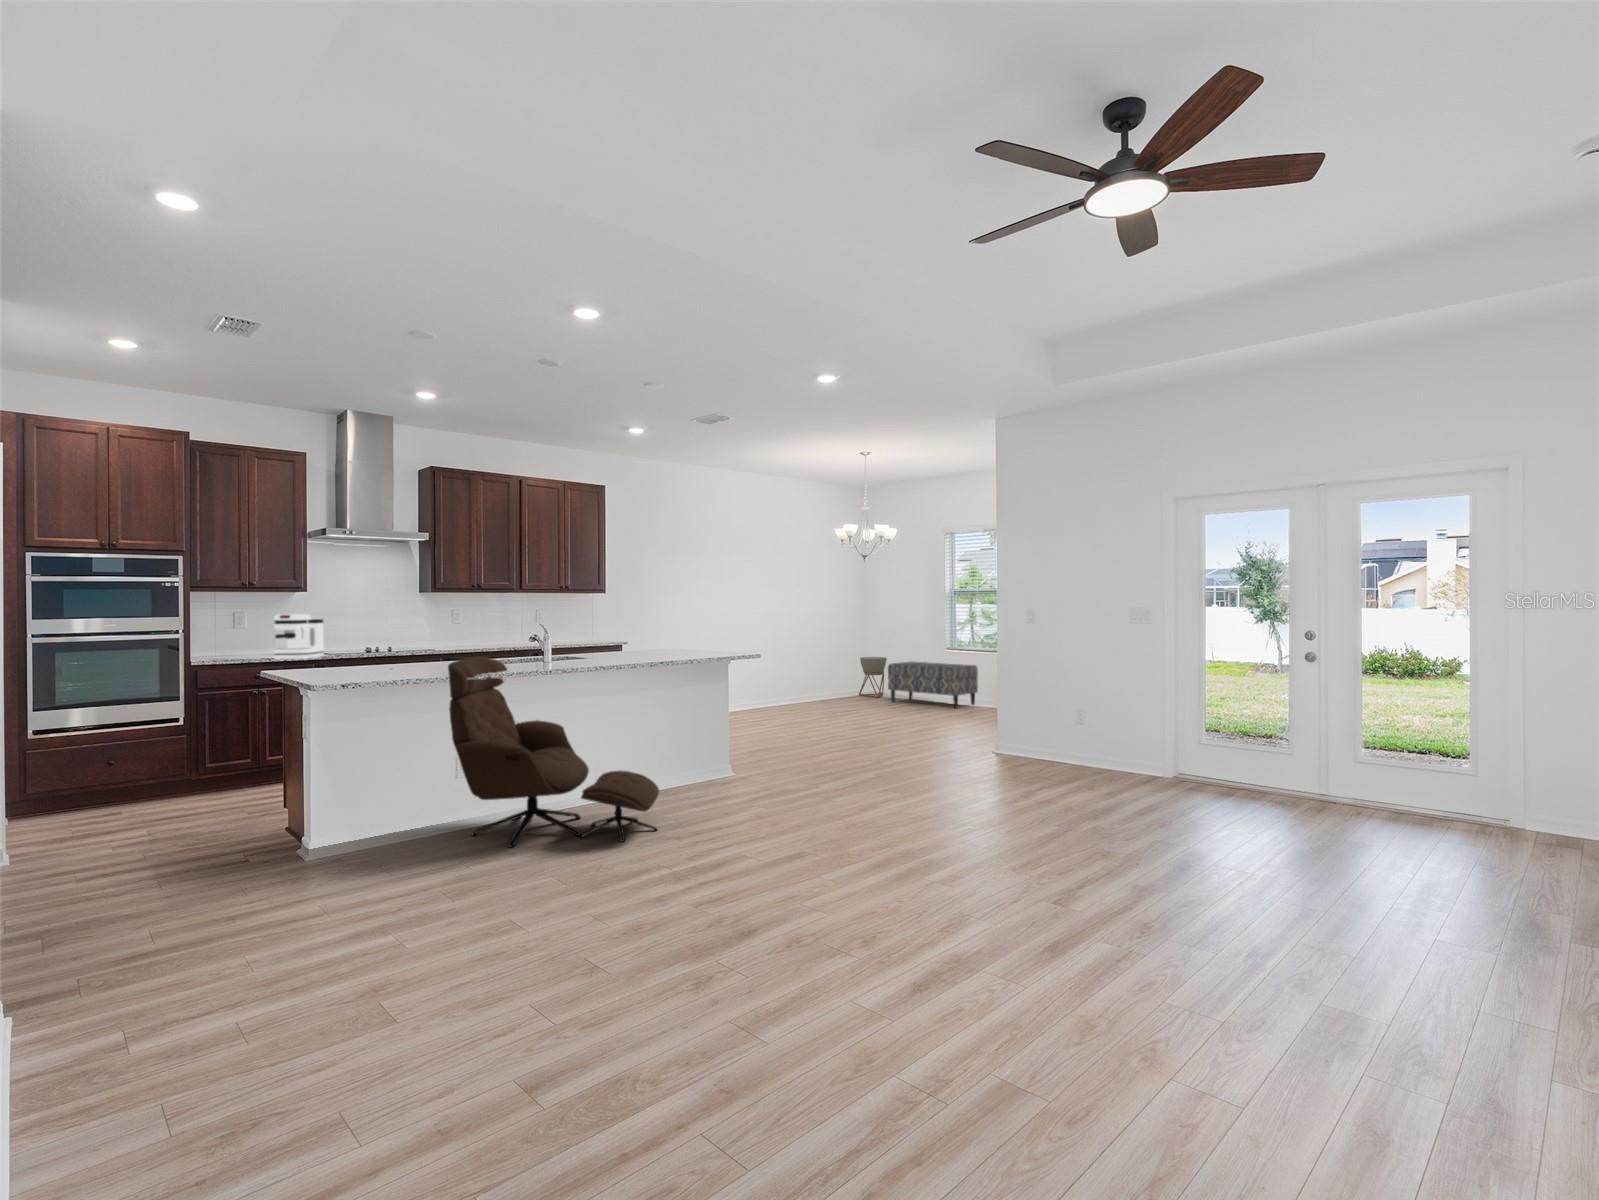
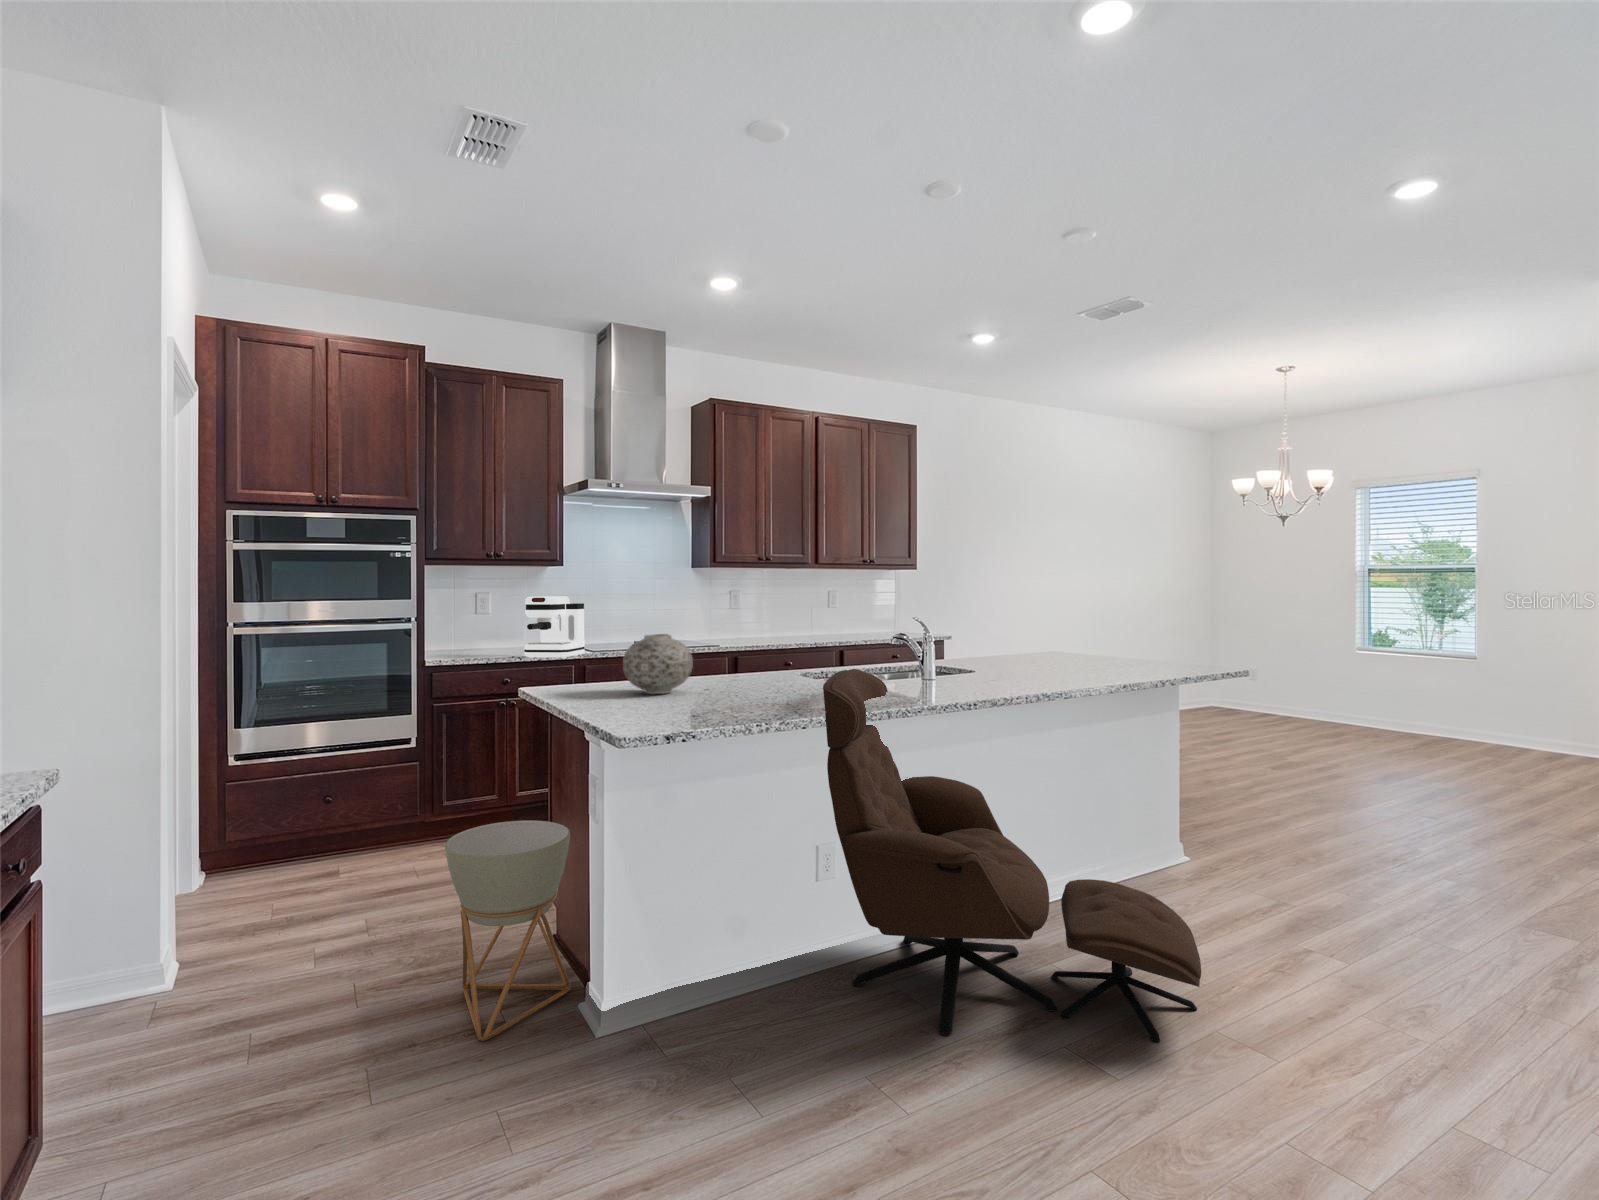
vase: none [332,638,381,675] -> present [623,634,693,694]
planter: present [859,657,887,698] -> present [445,820,570,1041]
bench: present [888,662,978,708] -> none [1270,667,1422,739]

